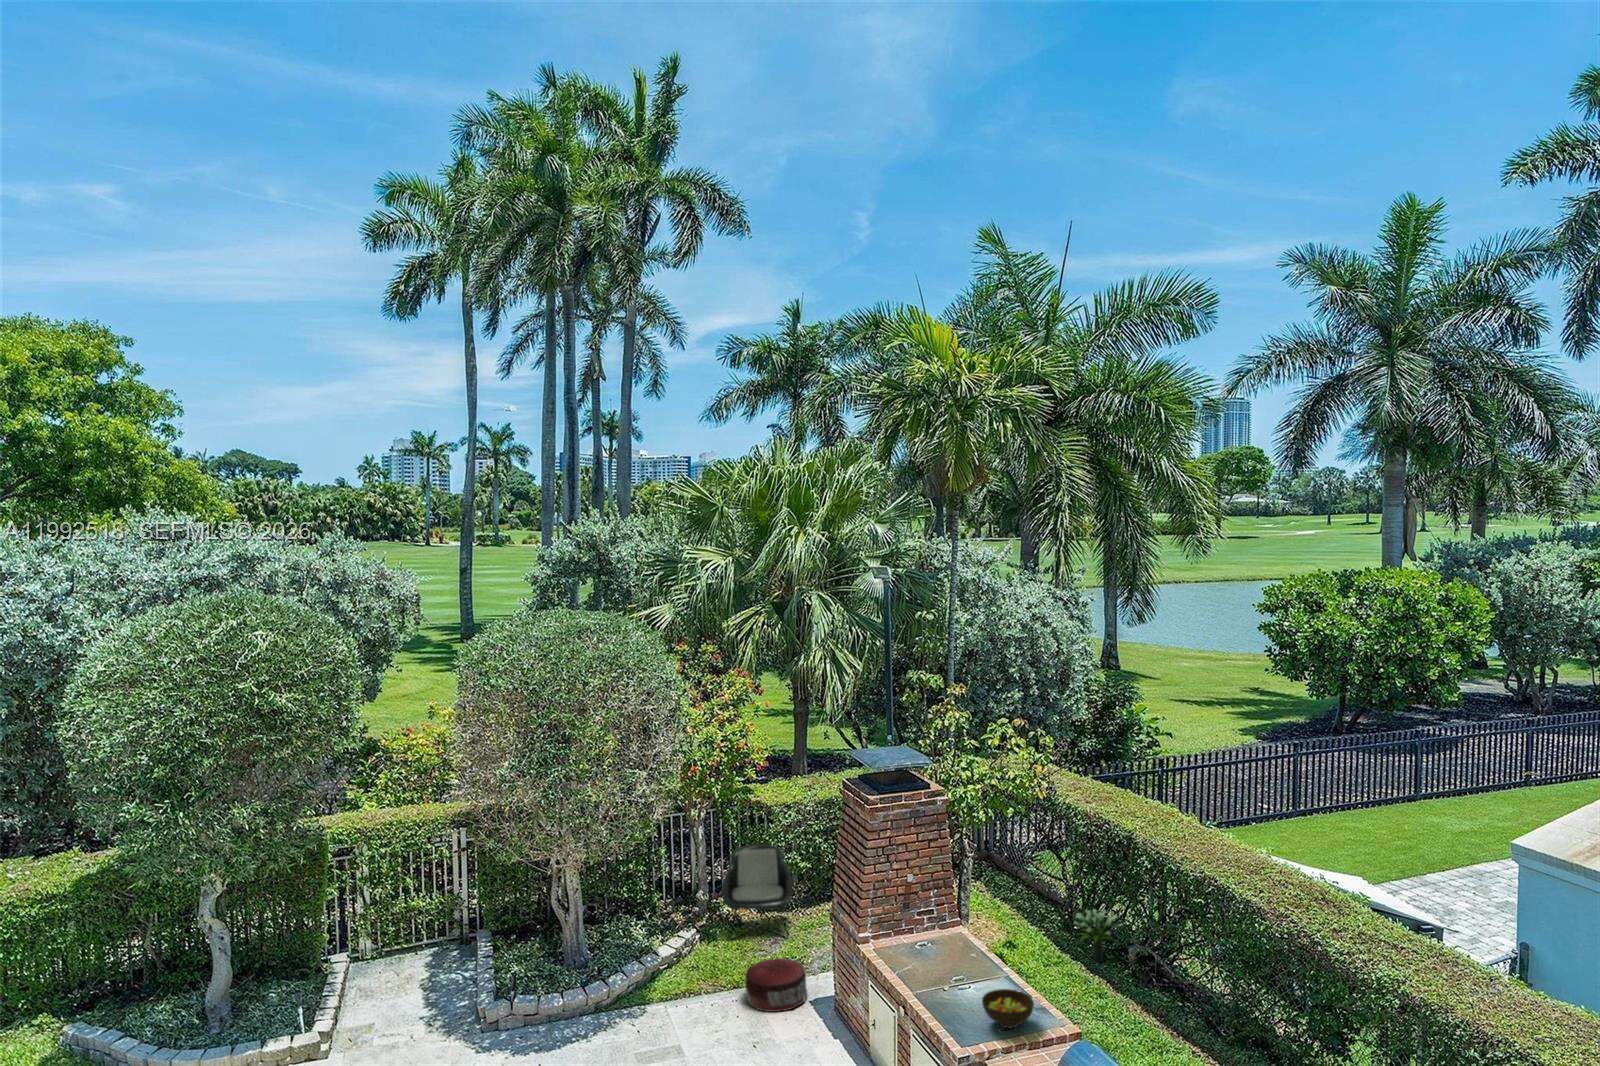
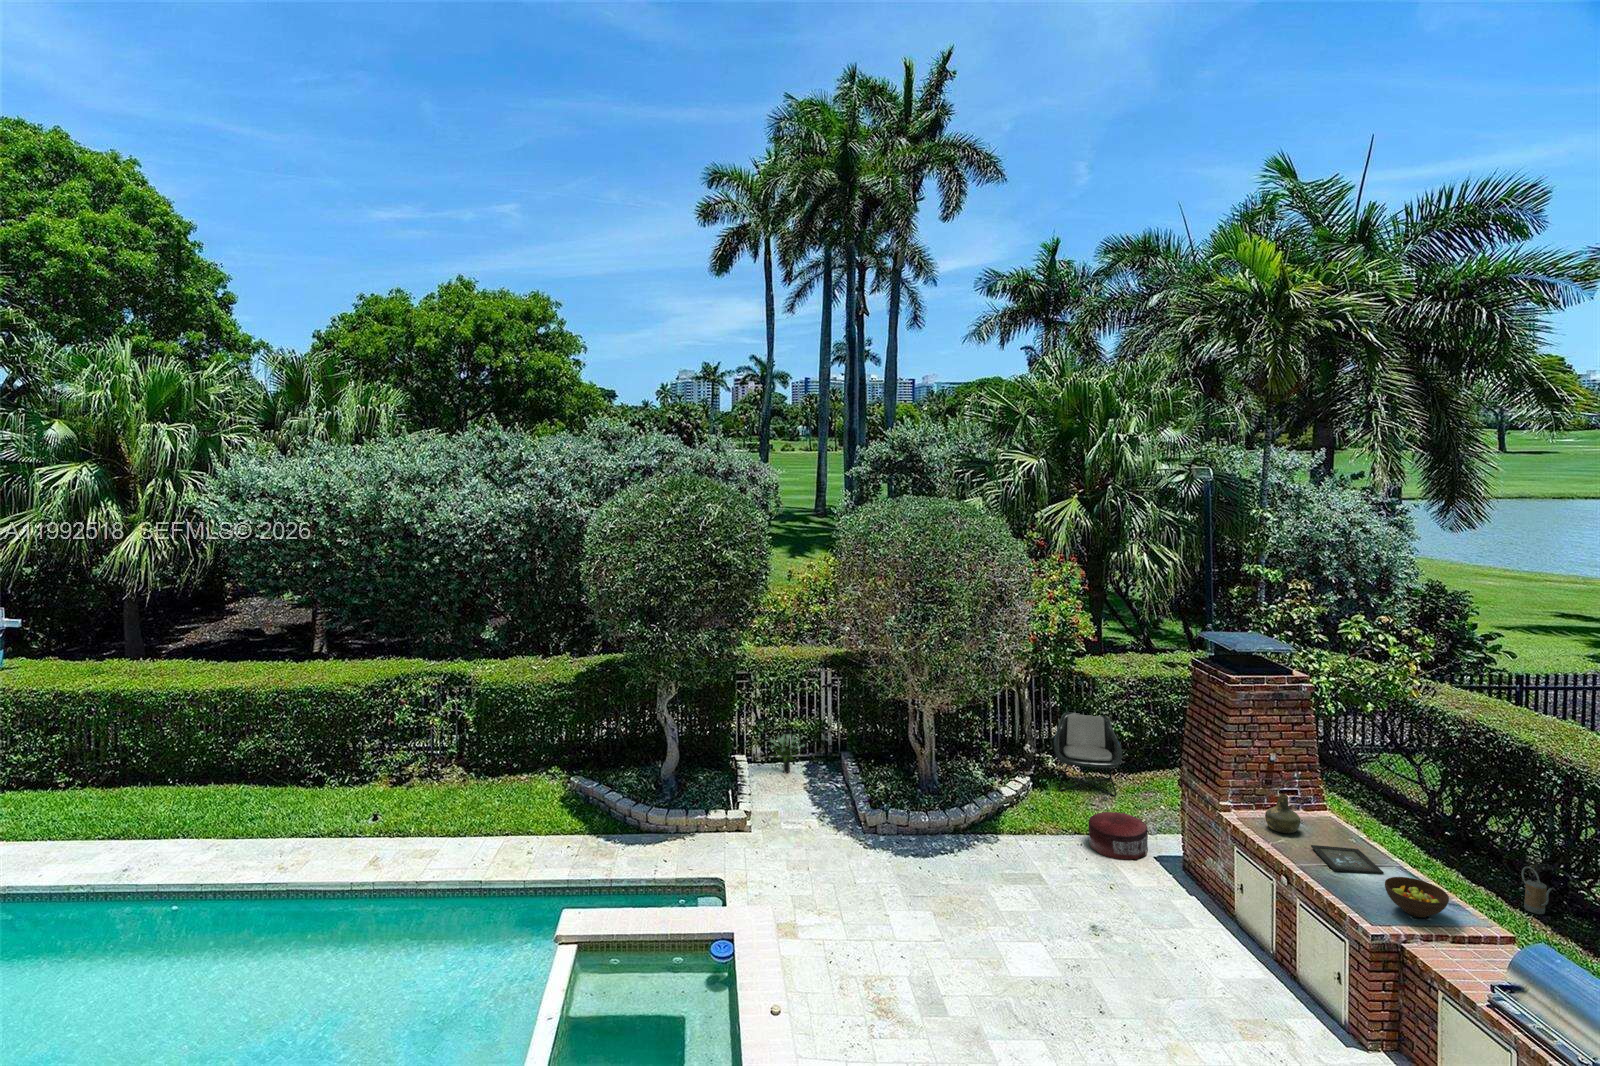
potted plant: present [1074,909,1122,962] -> present [770,735,804,773]
bottle: none [898,917,930,958] -> present [1265,794,1300,833]
watering can: none [1138,955,1159,1001] -> present [1522,866,1553,914]
tray: none [935,965,993,992] -> present [1311,845,1384,874]

